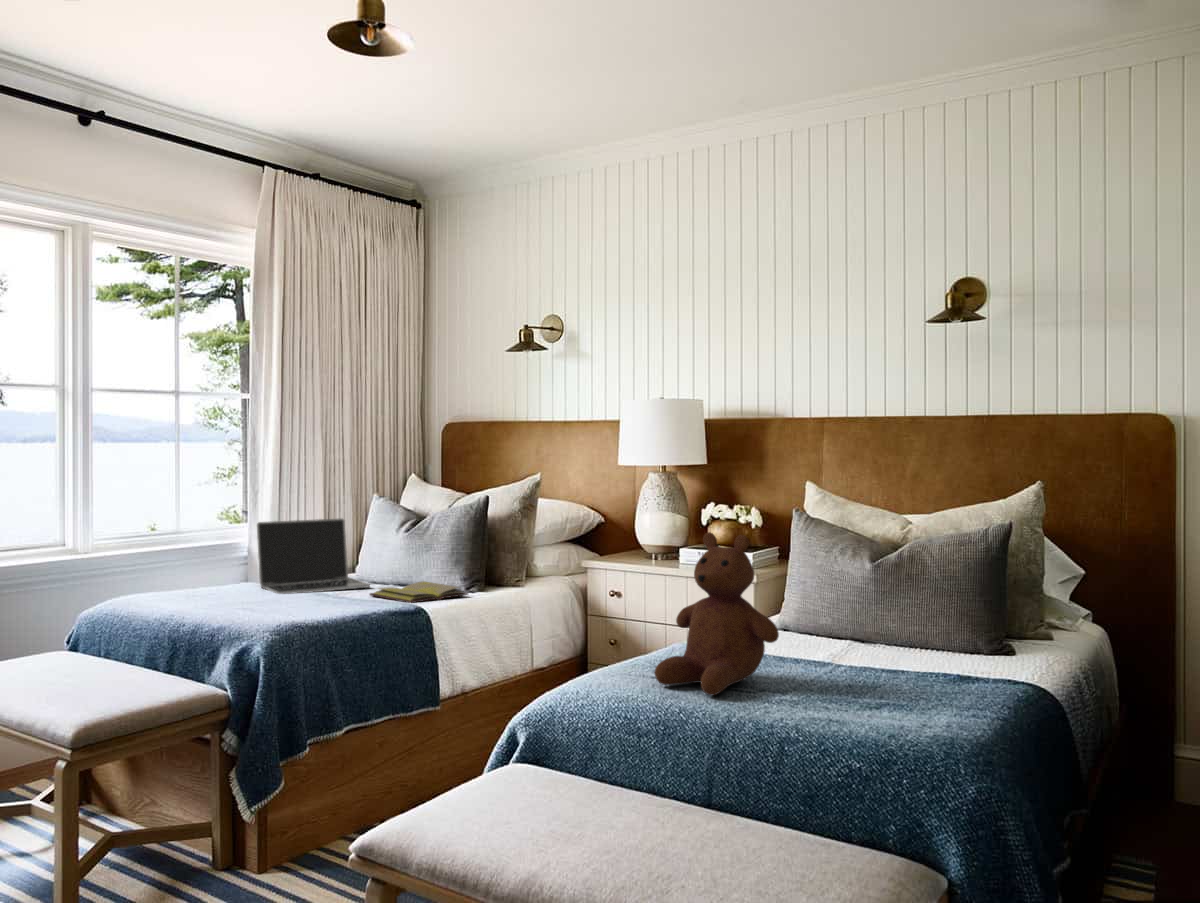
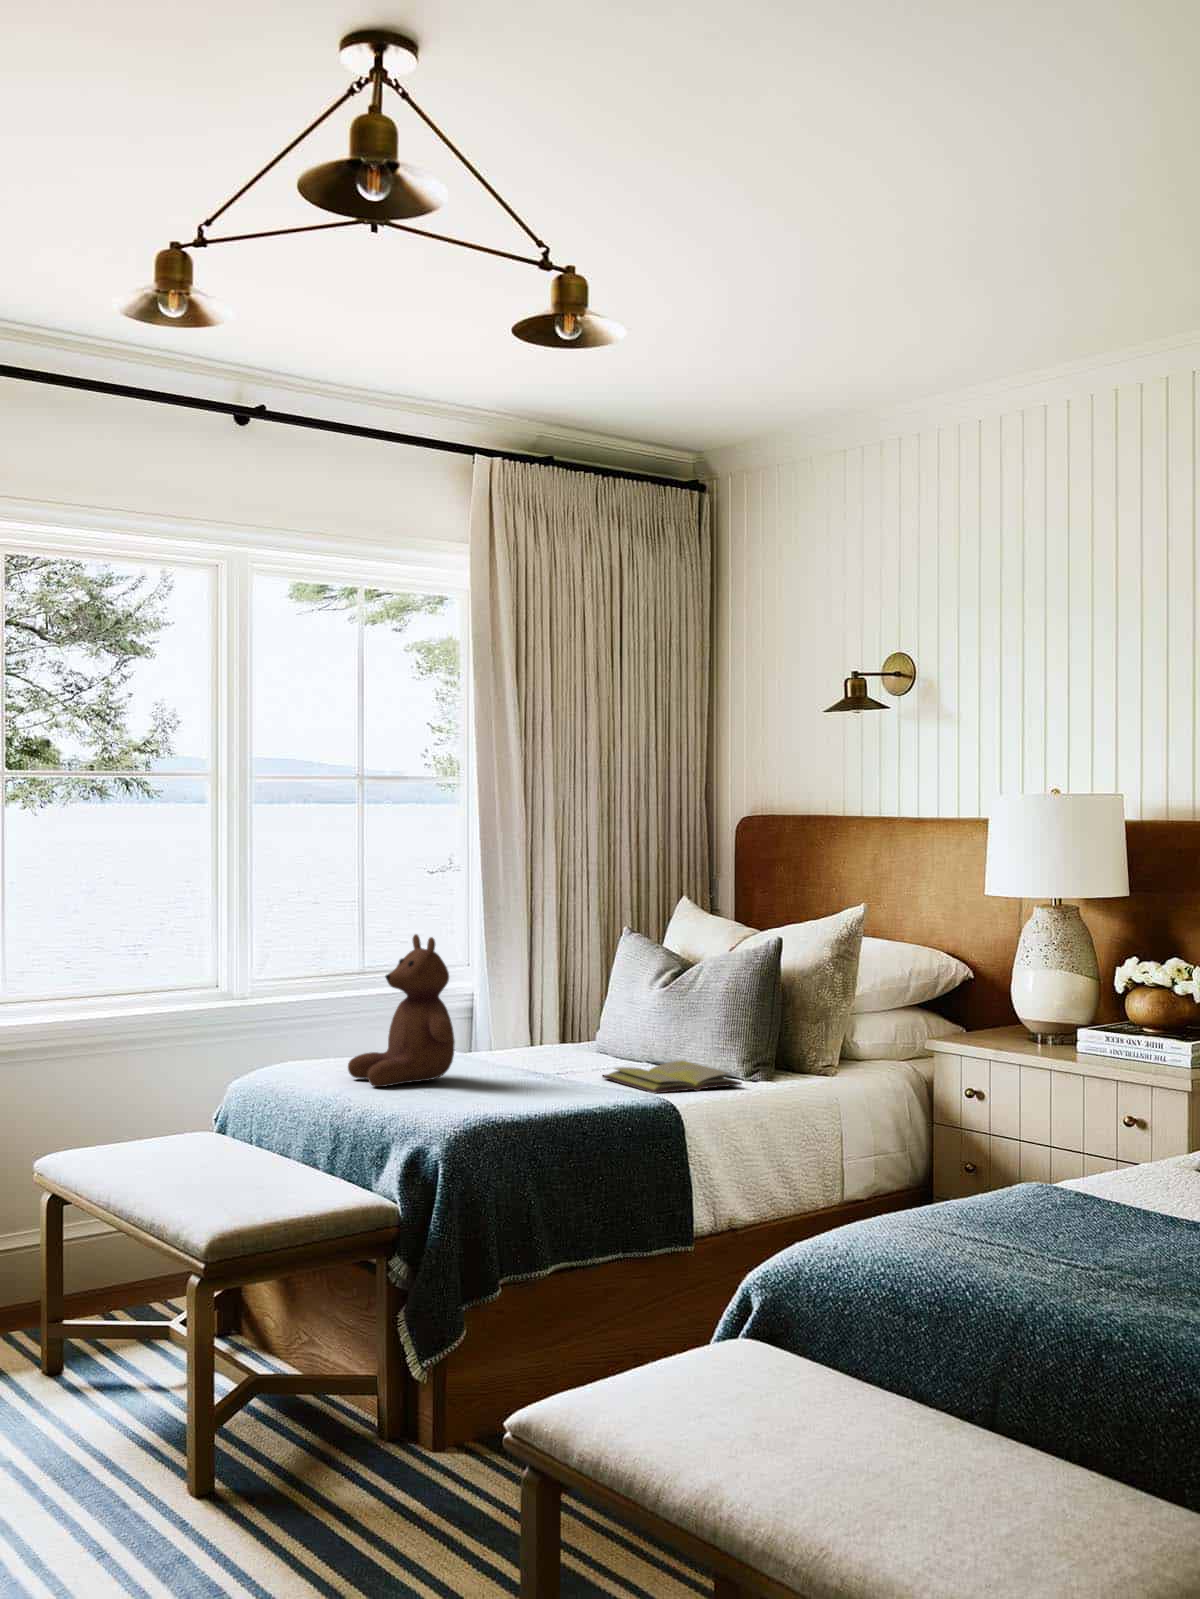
laptop: present [257,519,370,594] -> none [458,961,609,1070]
teddy bear: present [654,532,779,695] -> present [348,934,455,1087]

